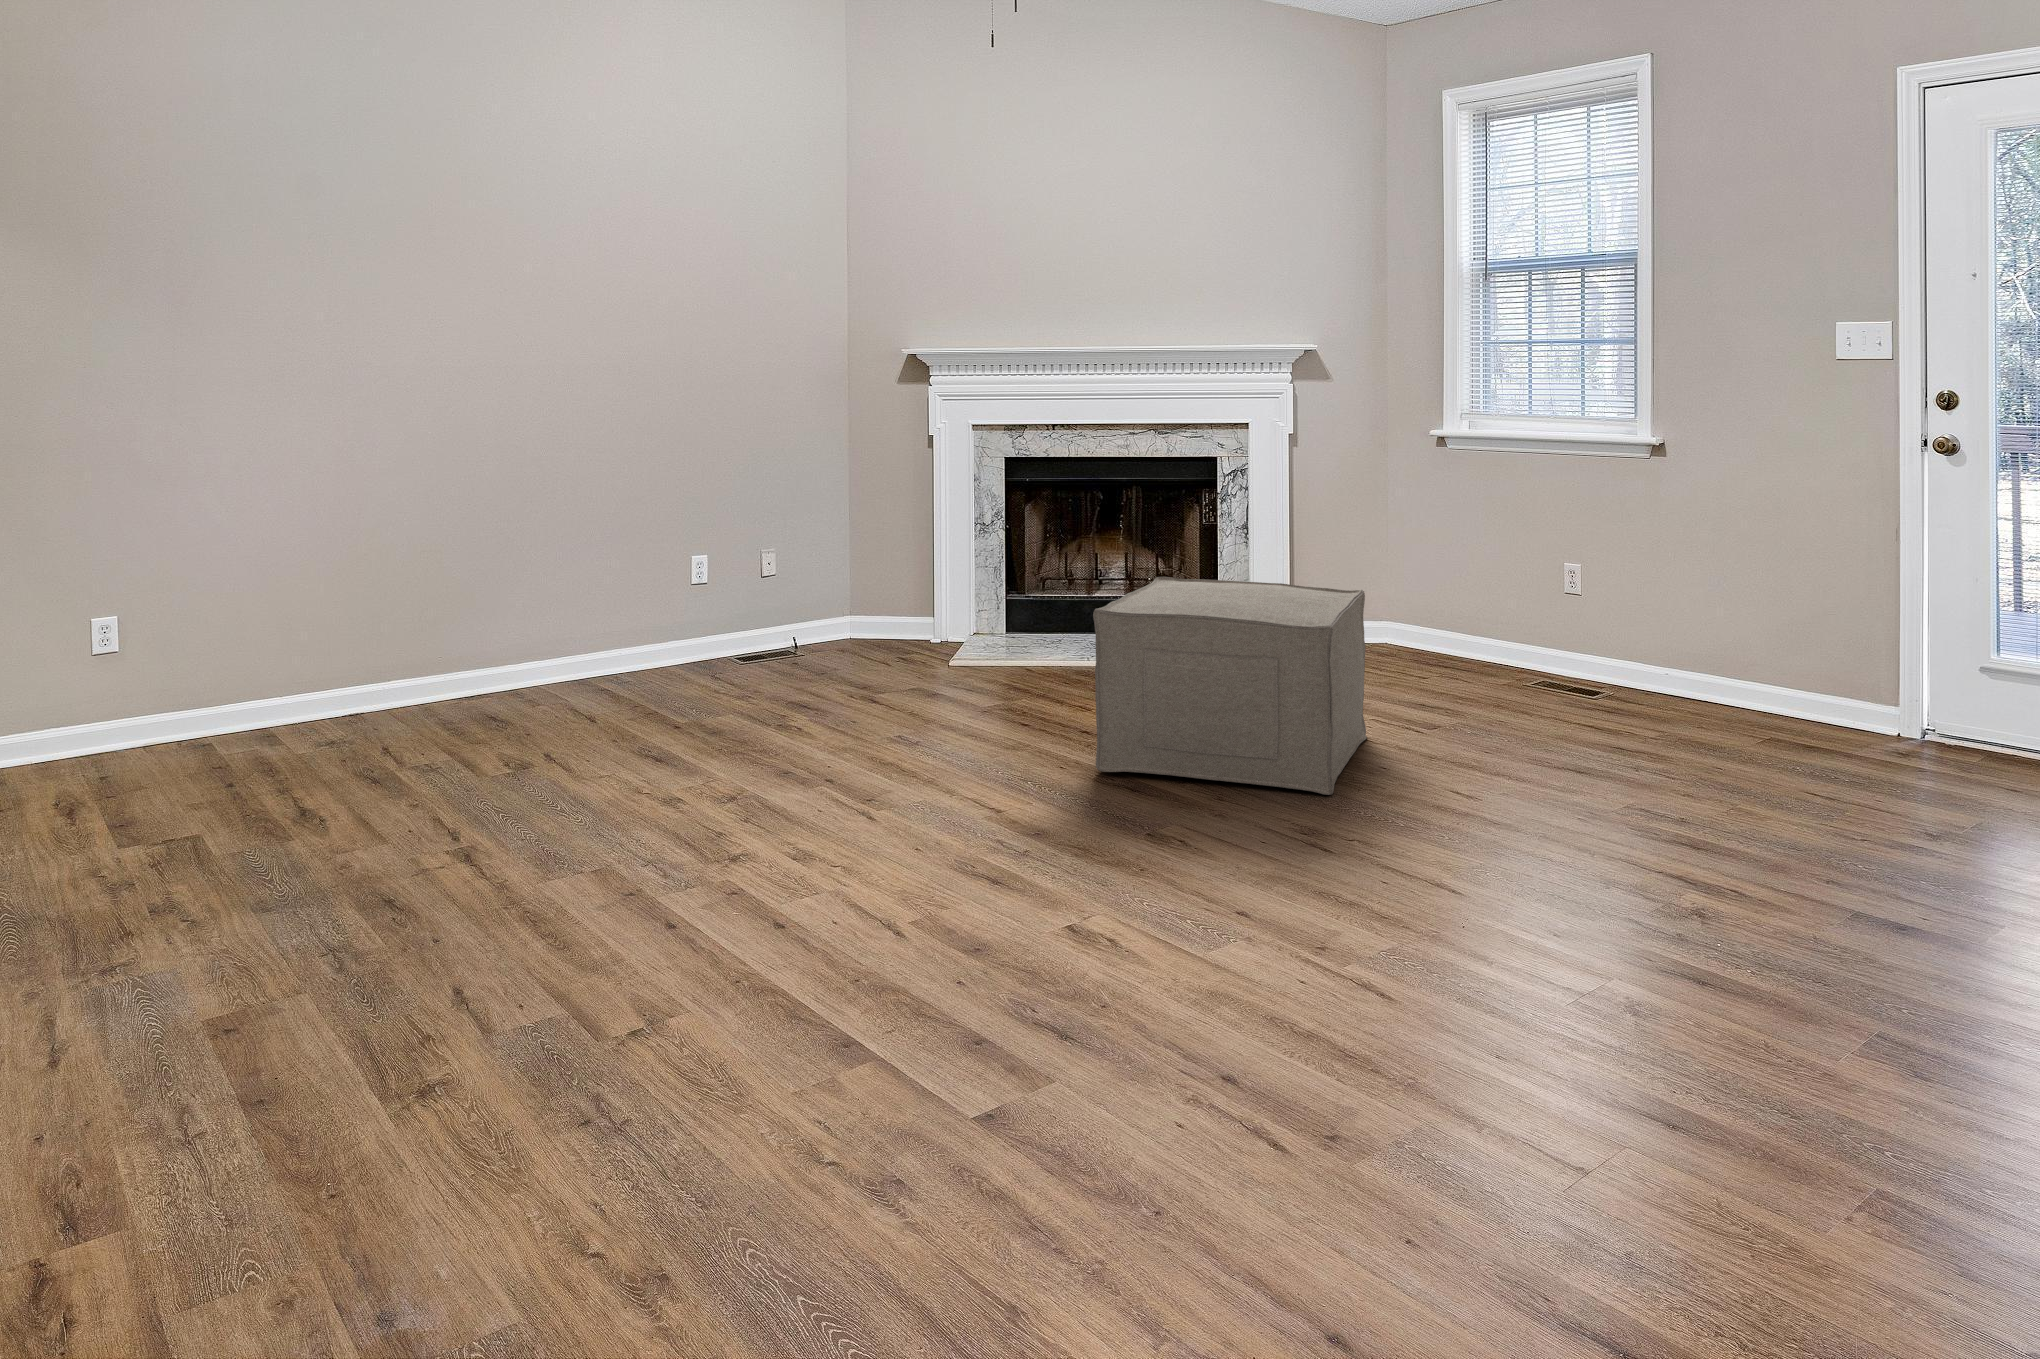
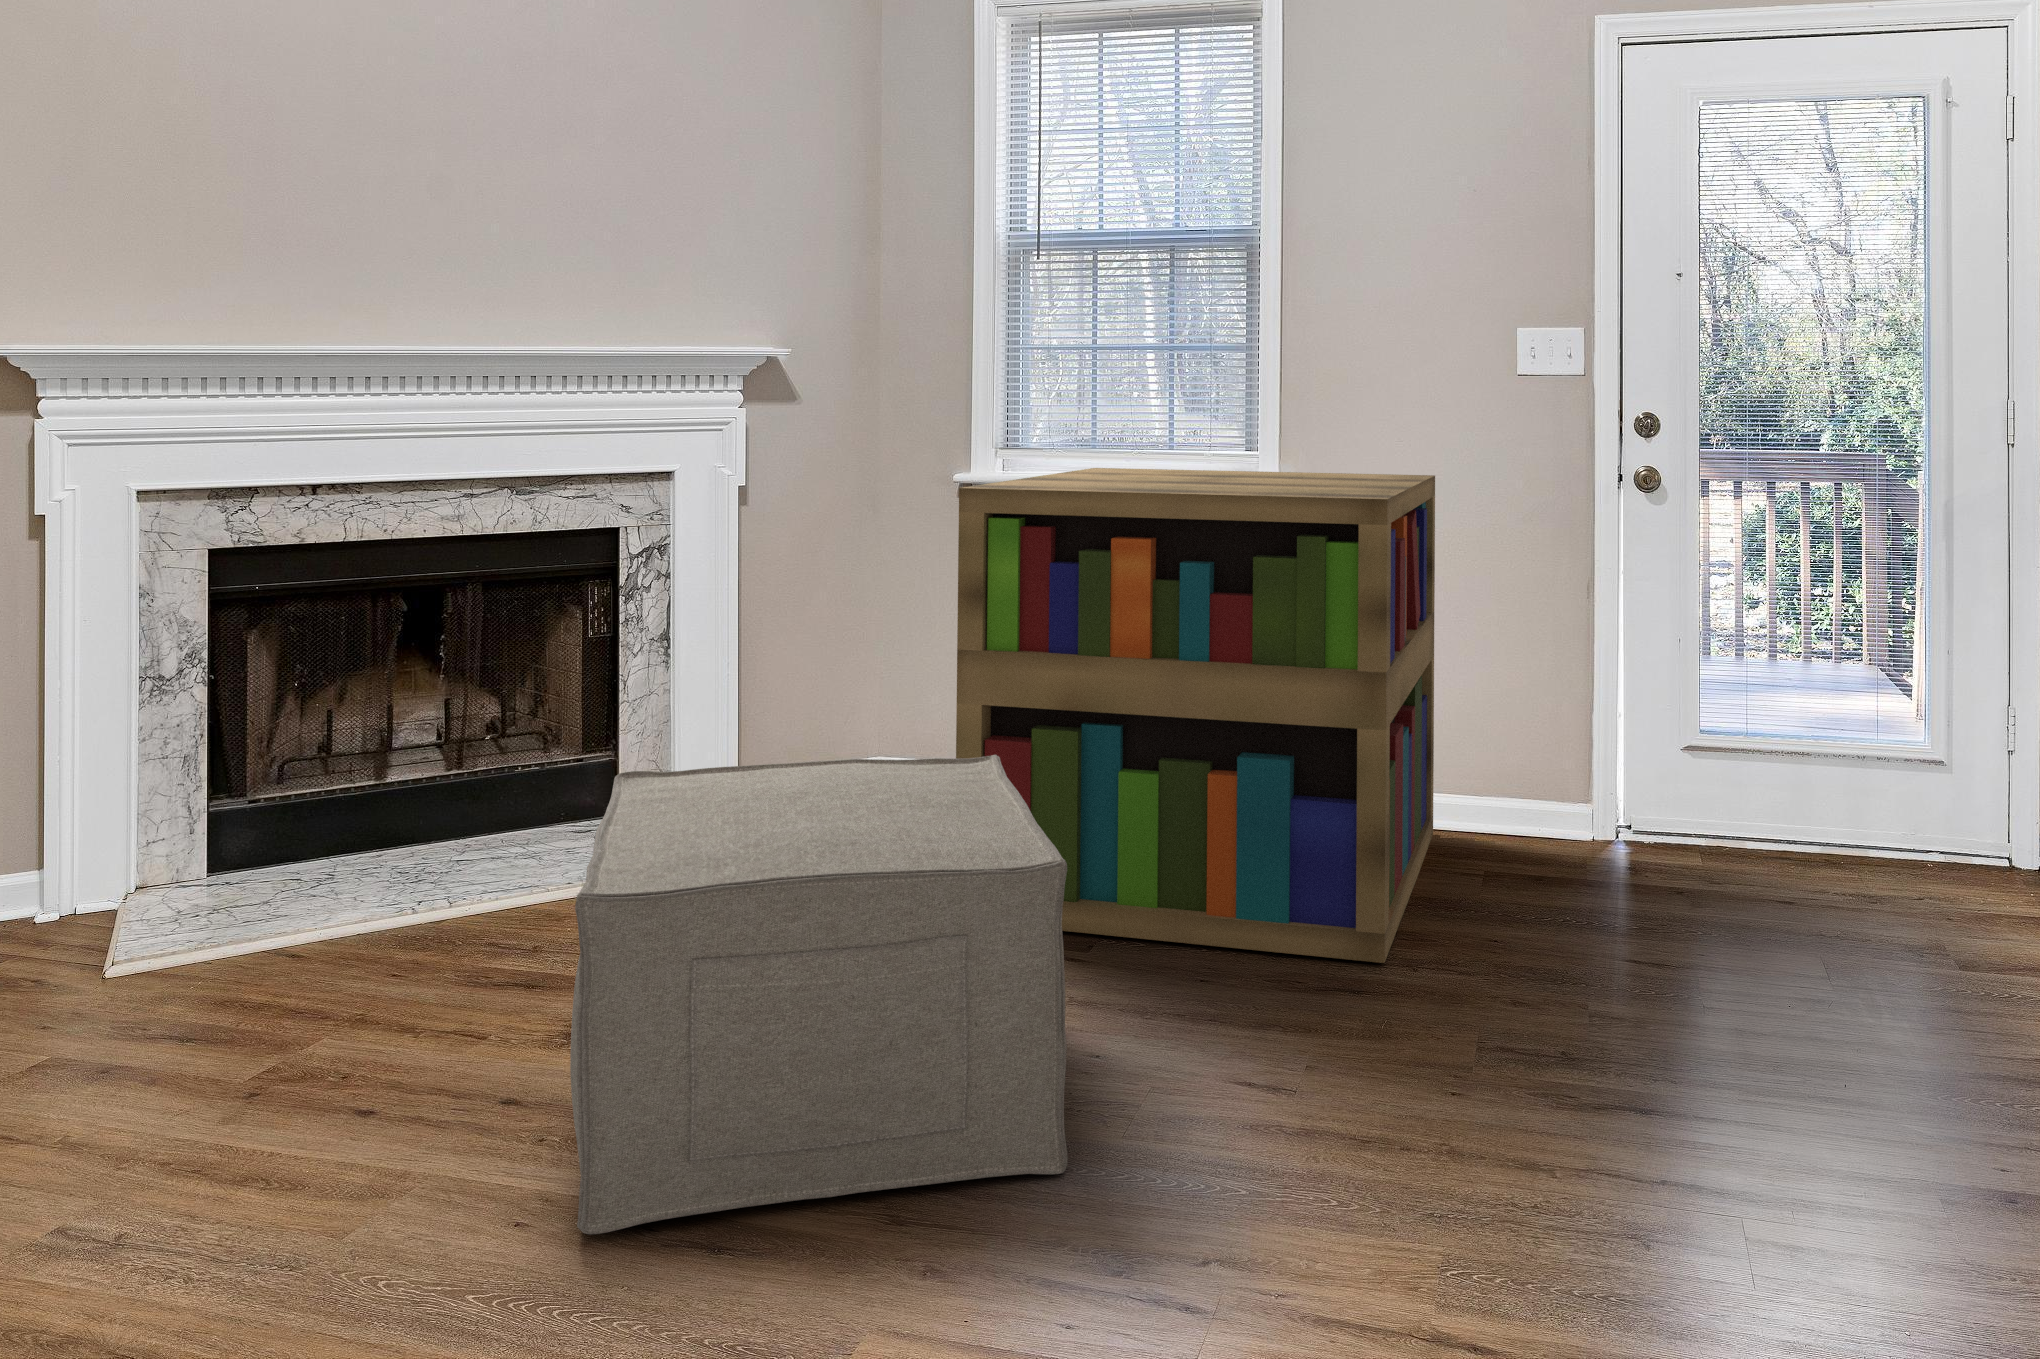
bookshelf: none [1372,428,1768,759] -> present [956,468,1435,963]

